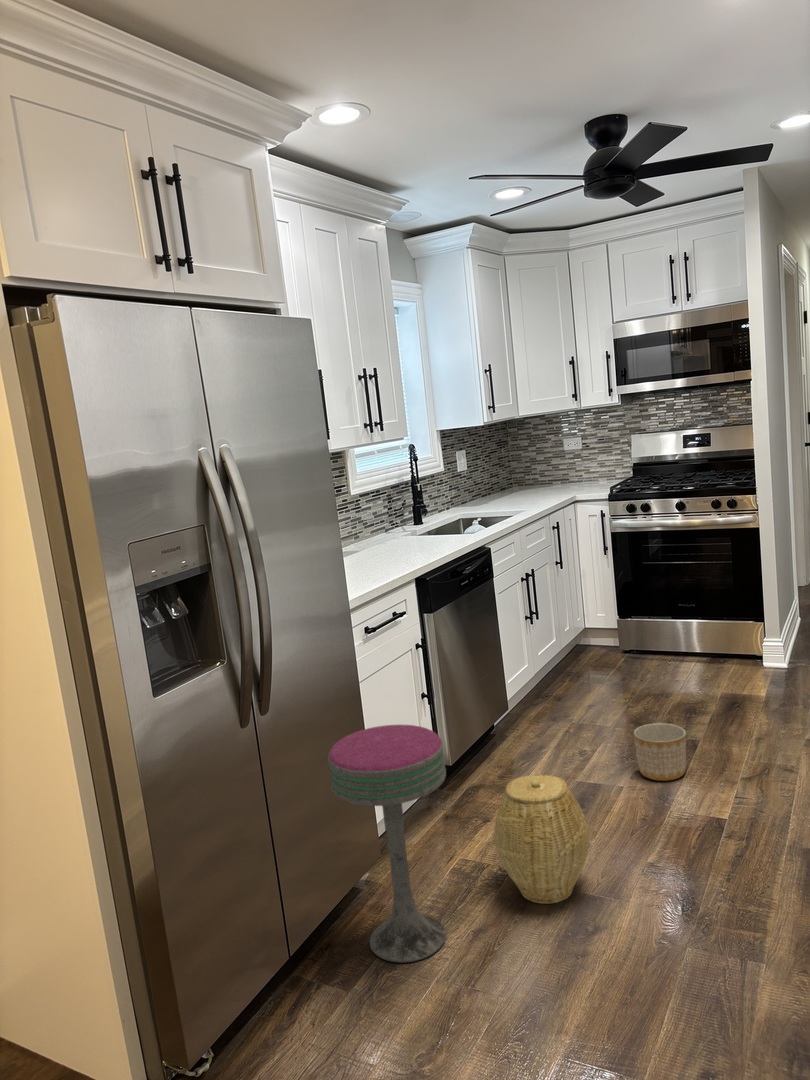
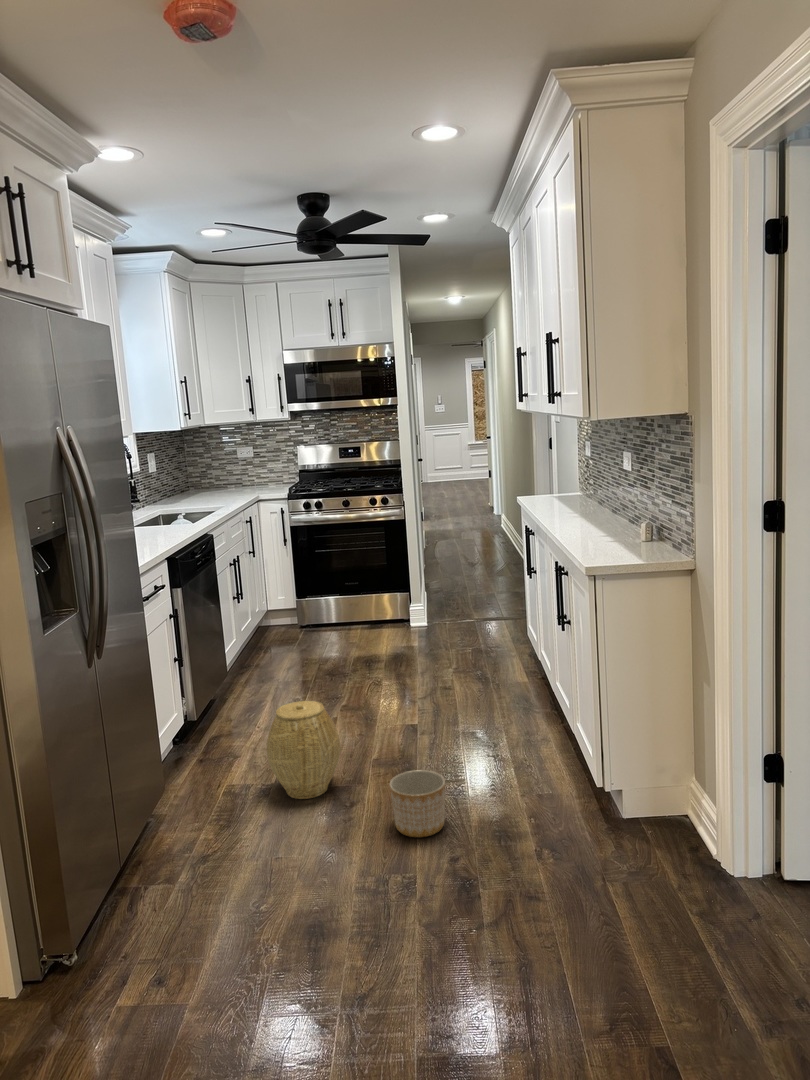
planter: present [634,723,686,781] -> present [390,770,445,837]
bar stool: present [328,725,446,963] -> none [144,667,242,859]

